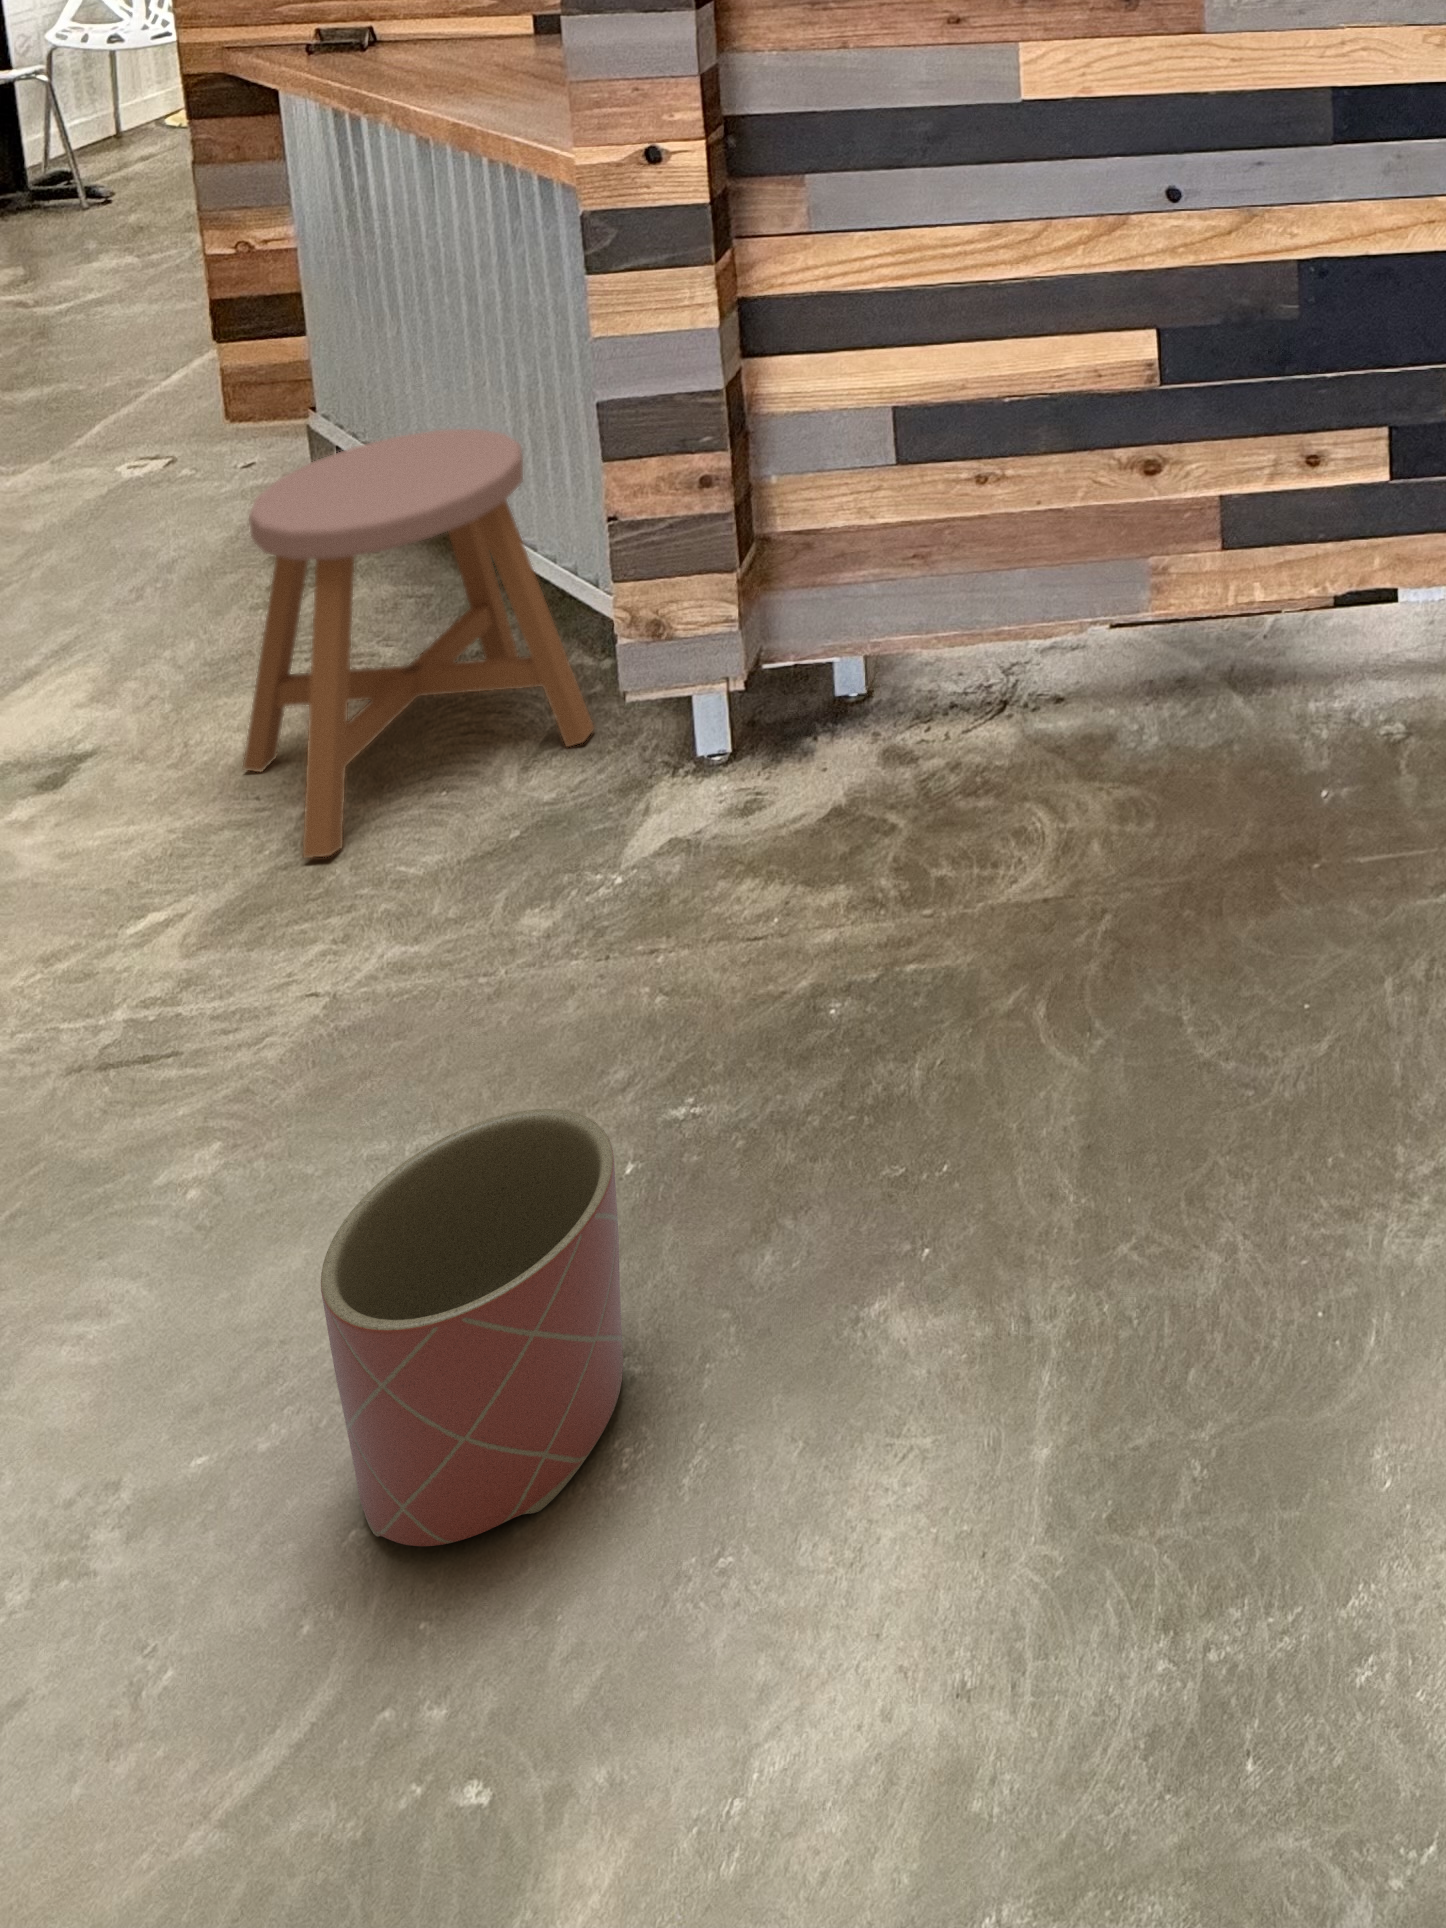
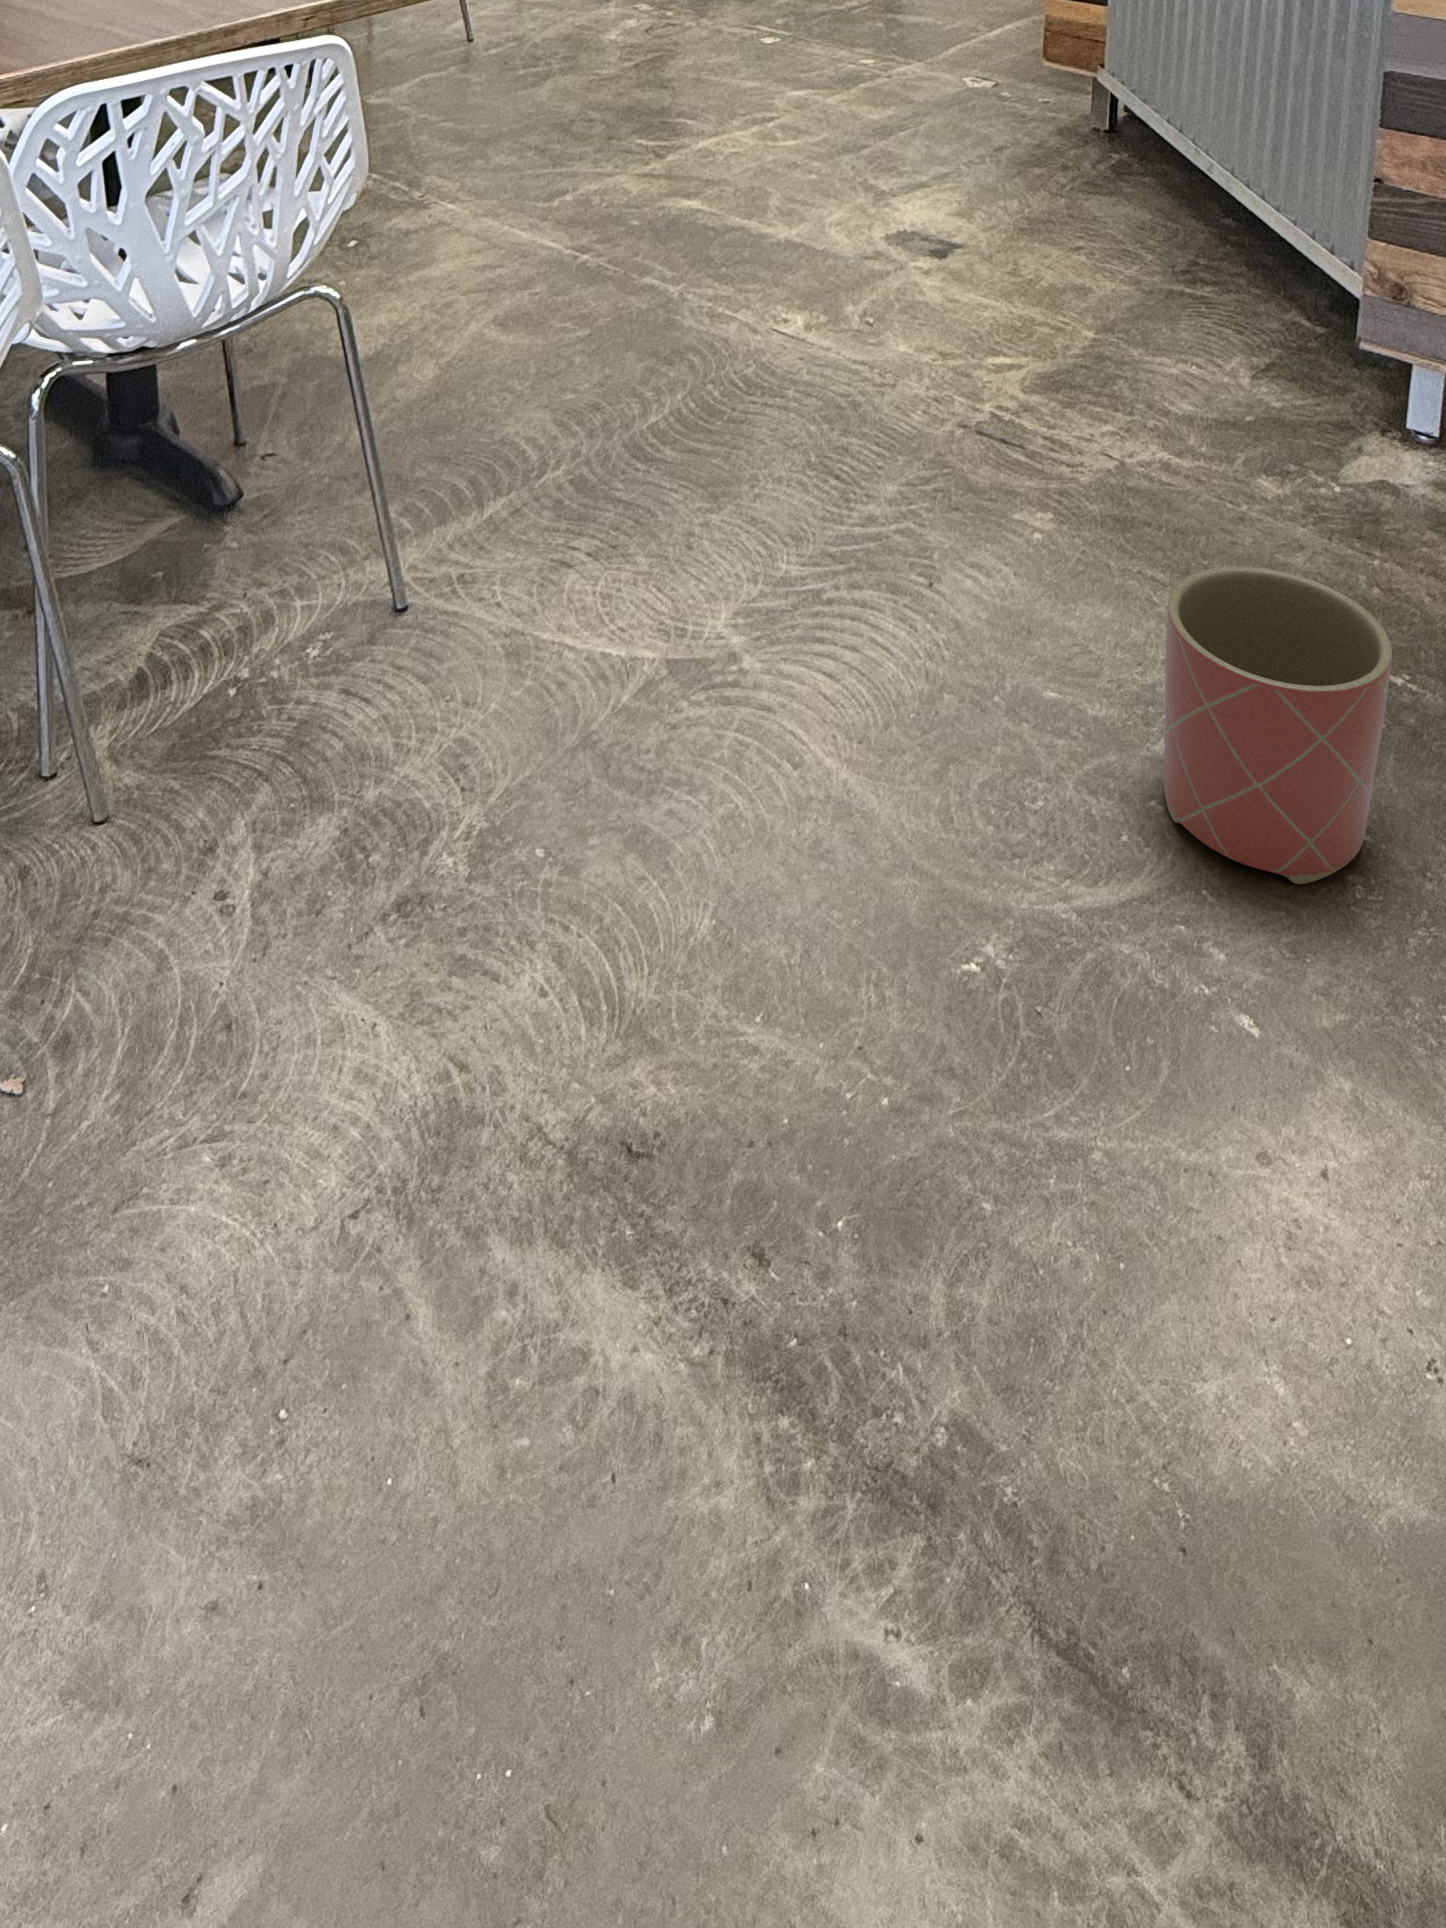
stool: present [243,429,594,858] -> none [1054,74,1318,376]

